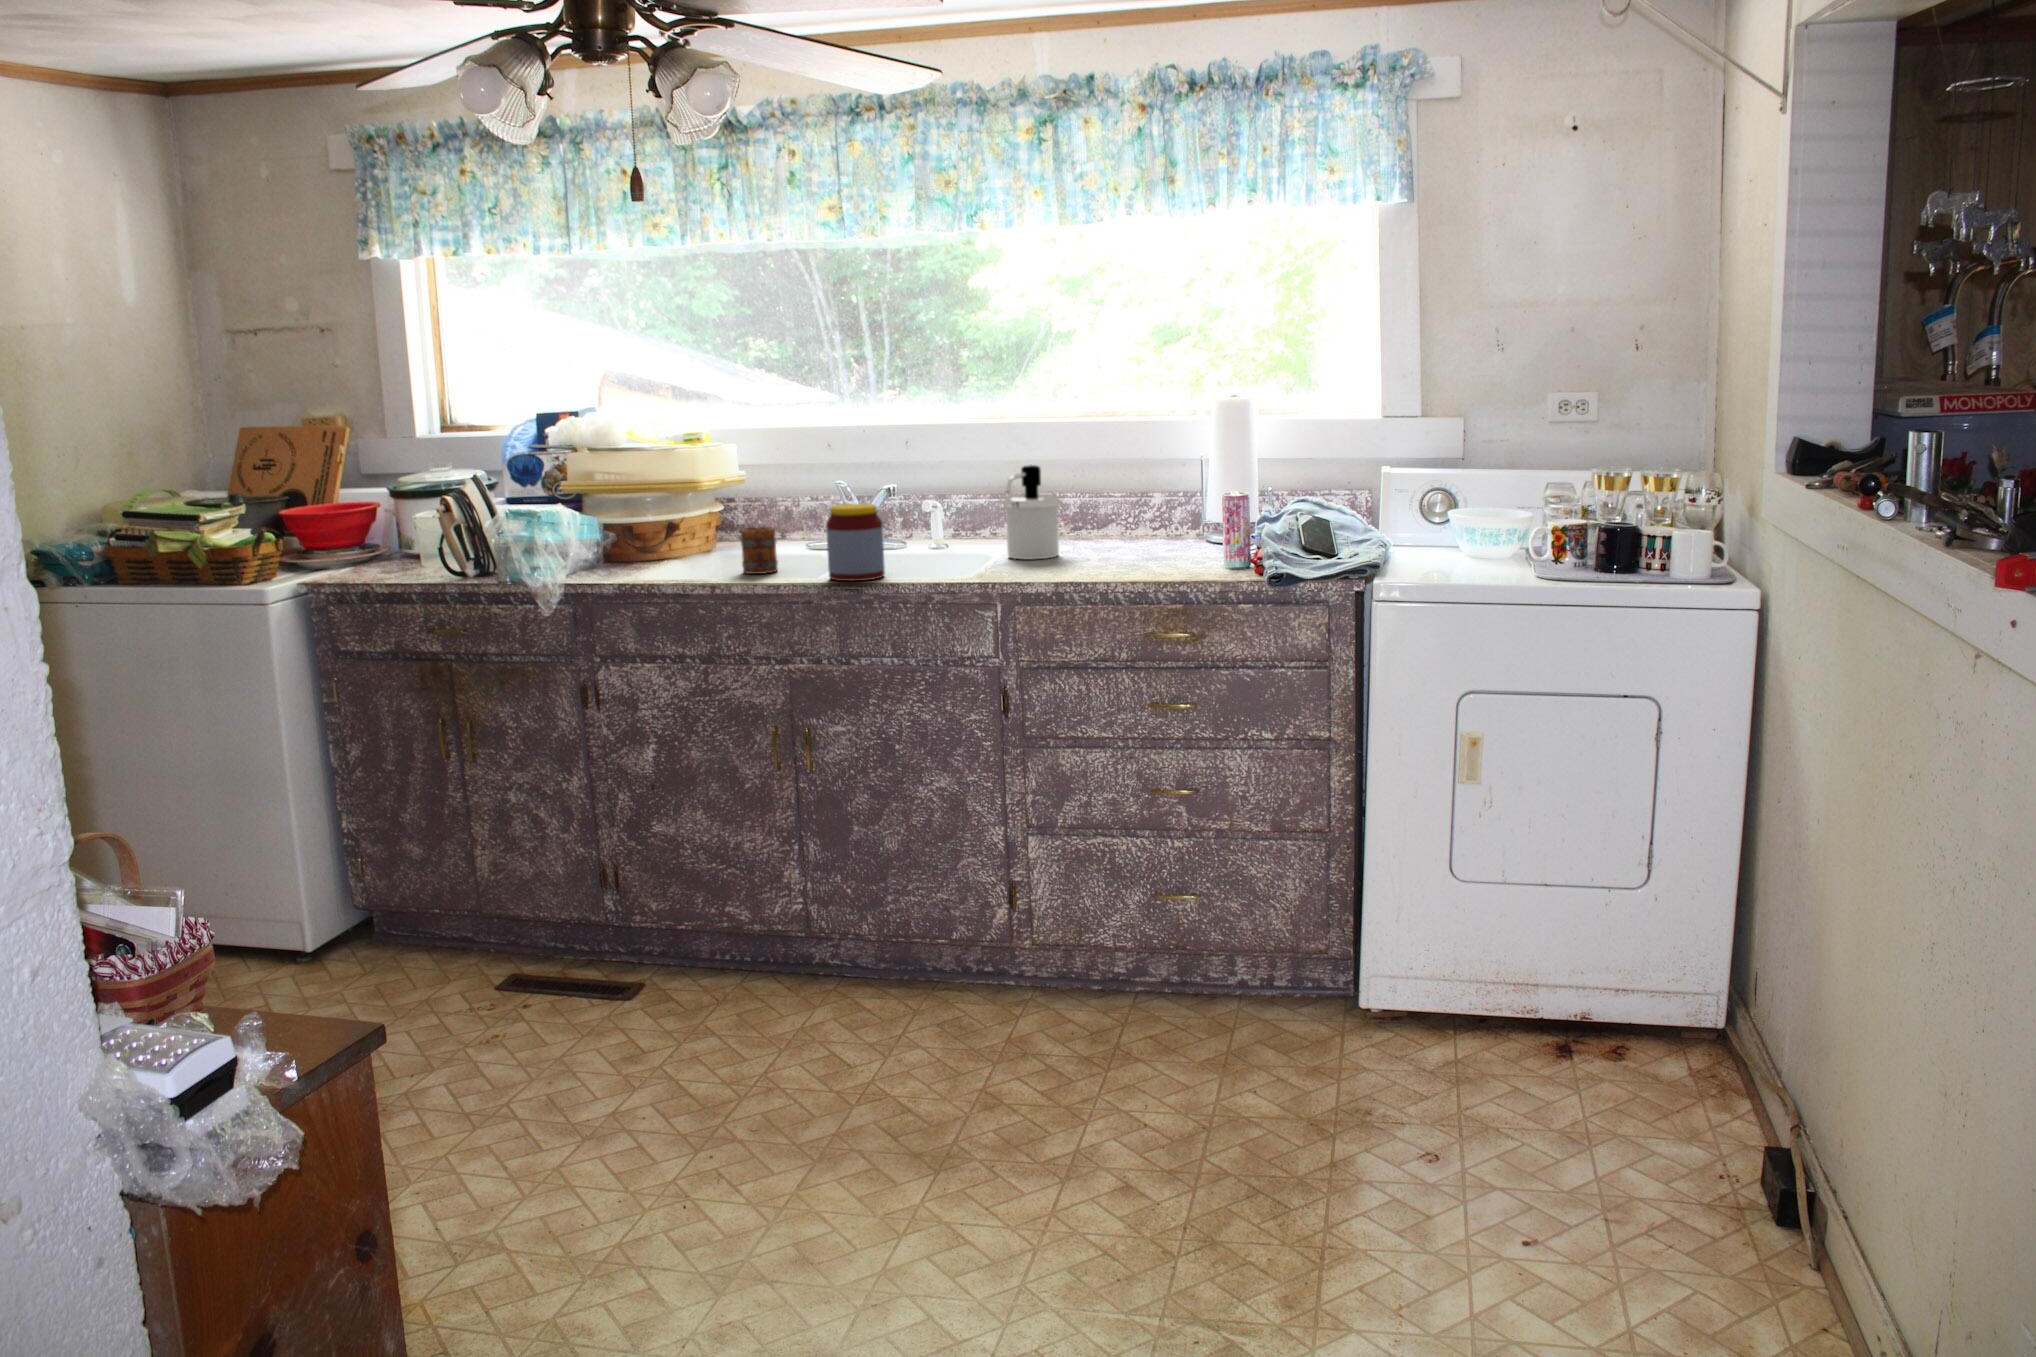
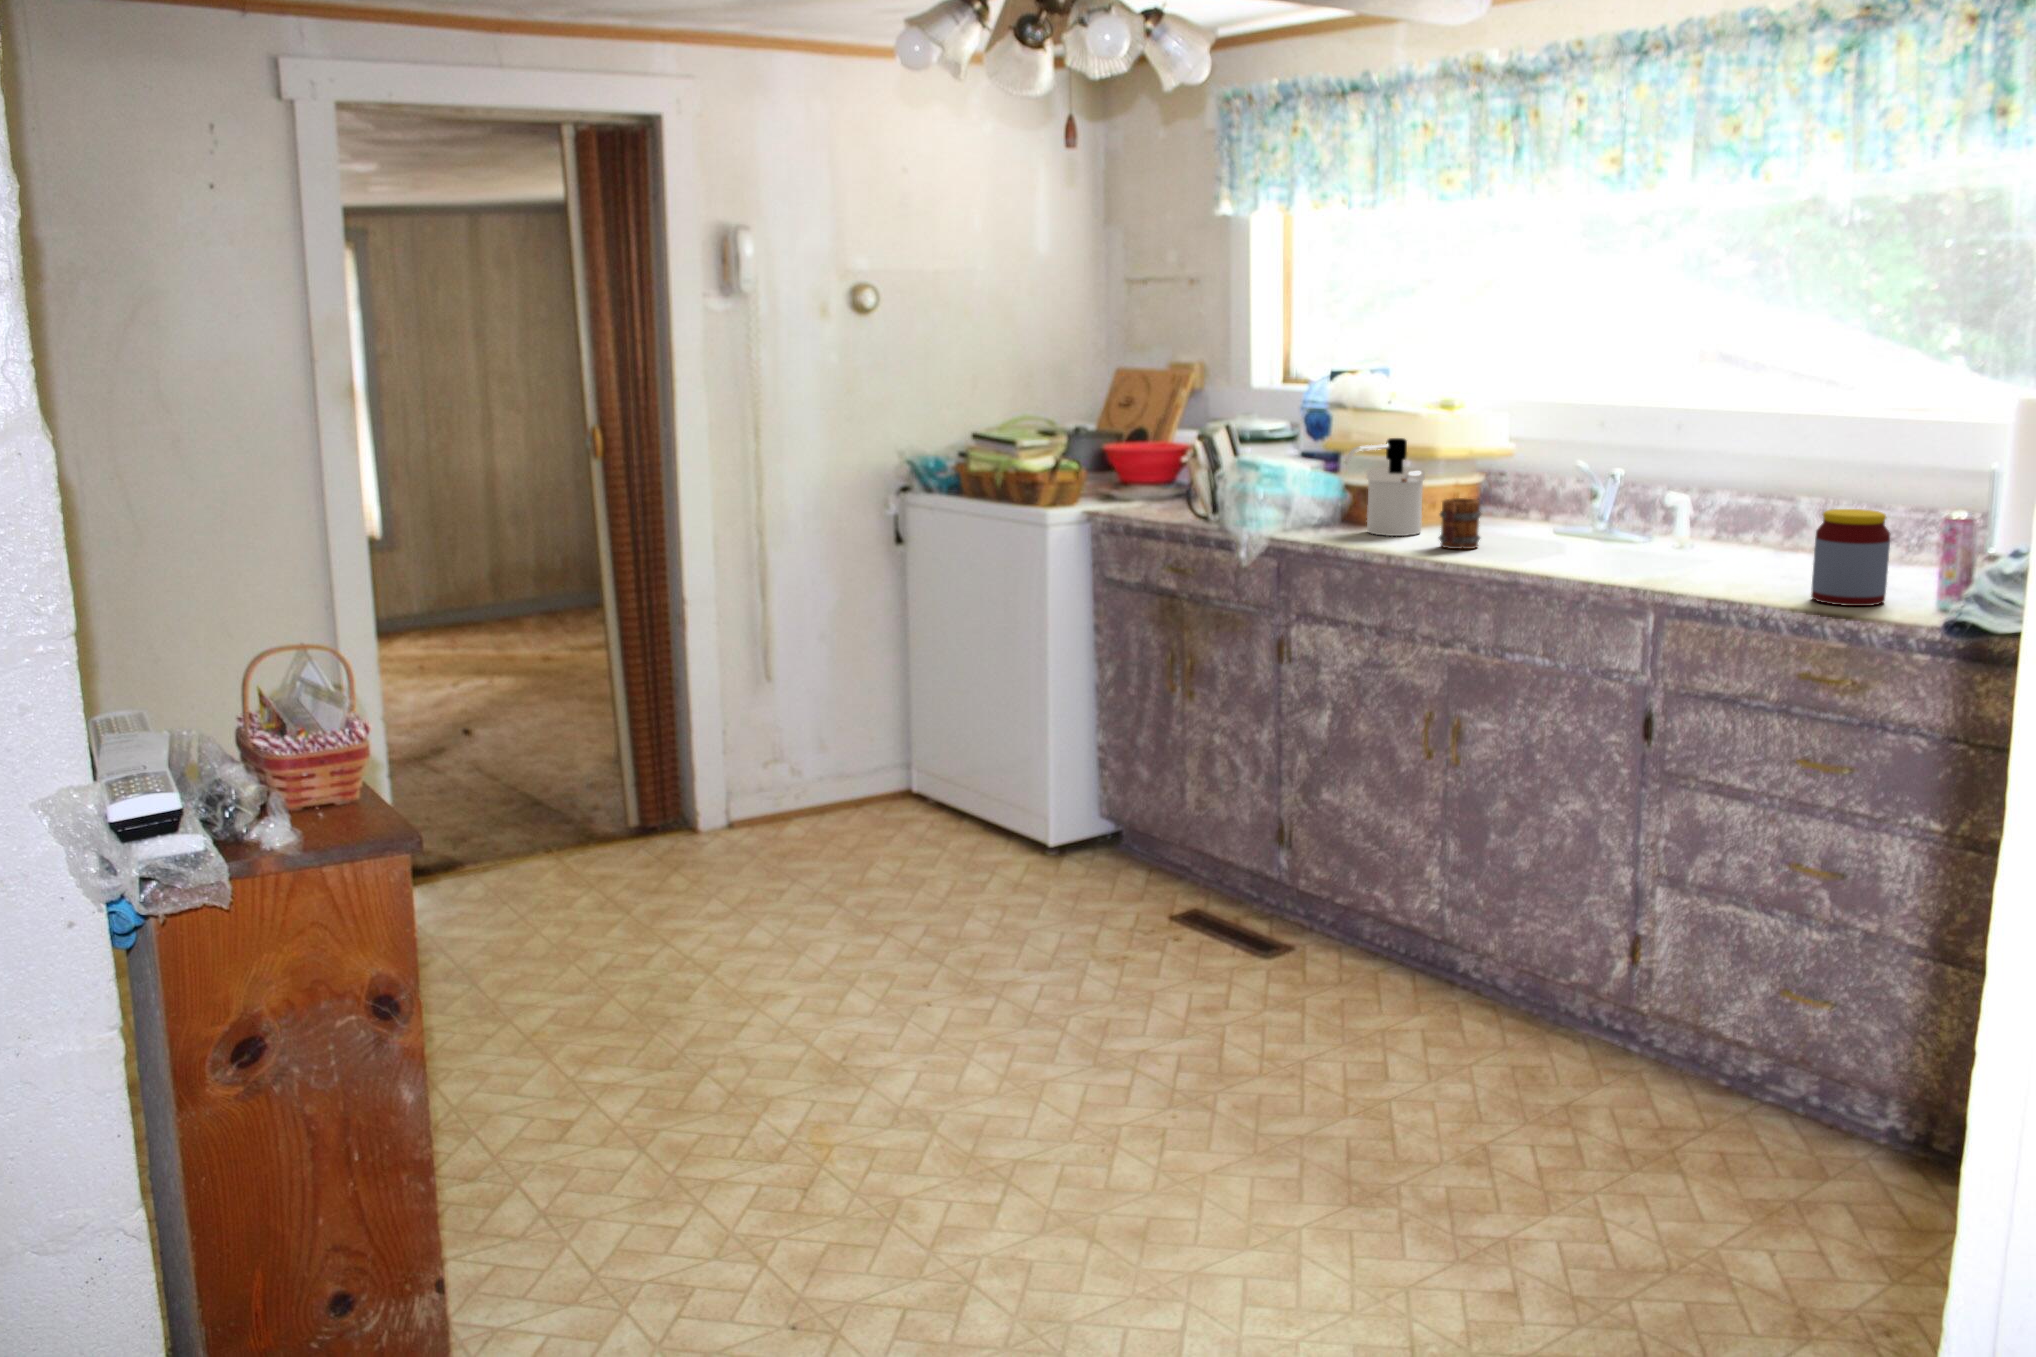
soap dispenser: present [1004,465,1060,560] -> present [1345,438,1425,536]
jar: present [826,504,885,581] -> present [1811,509,1890,606]

